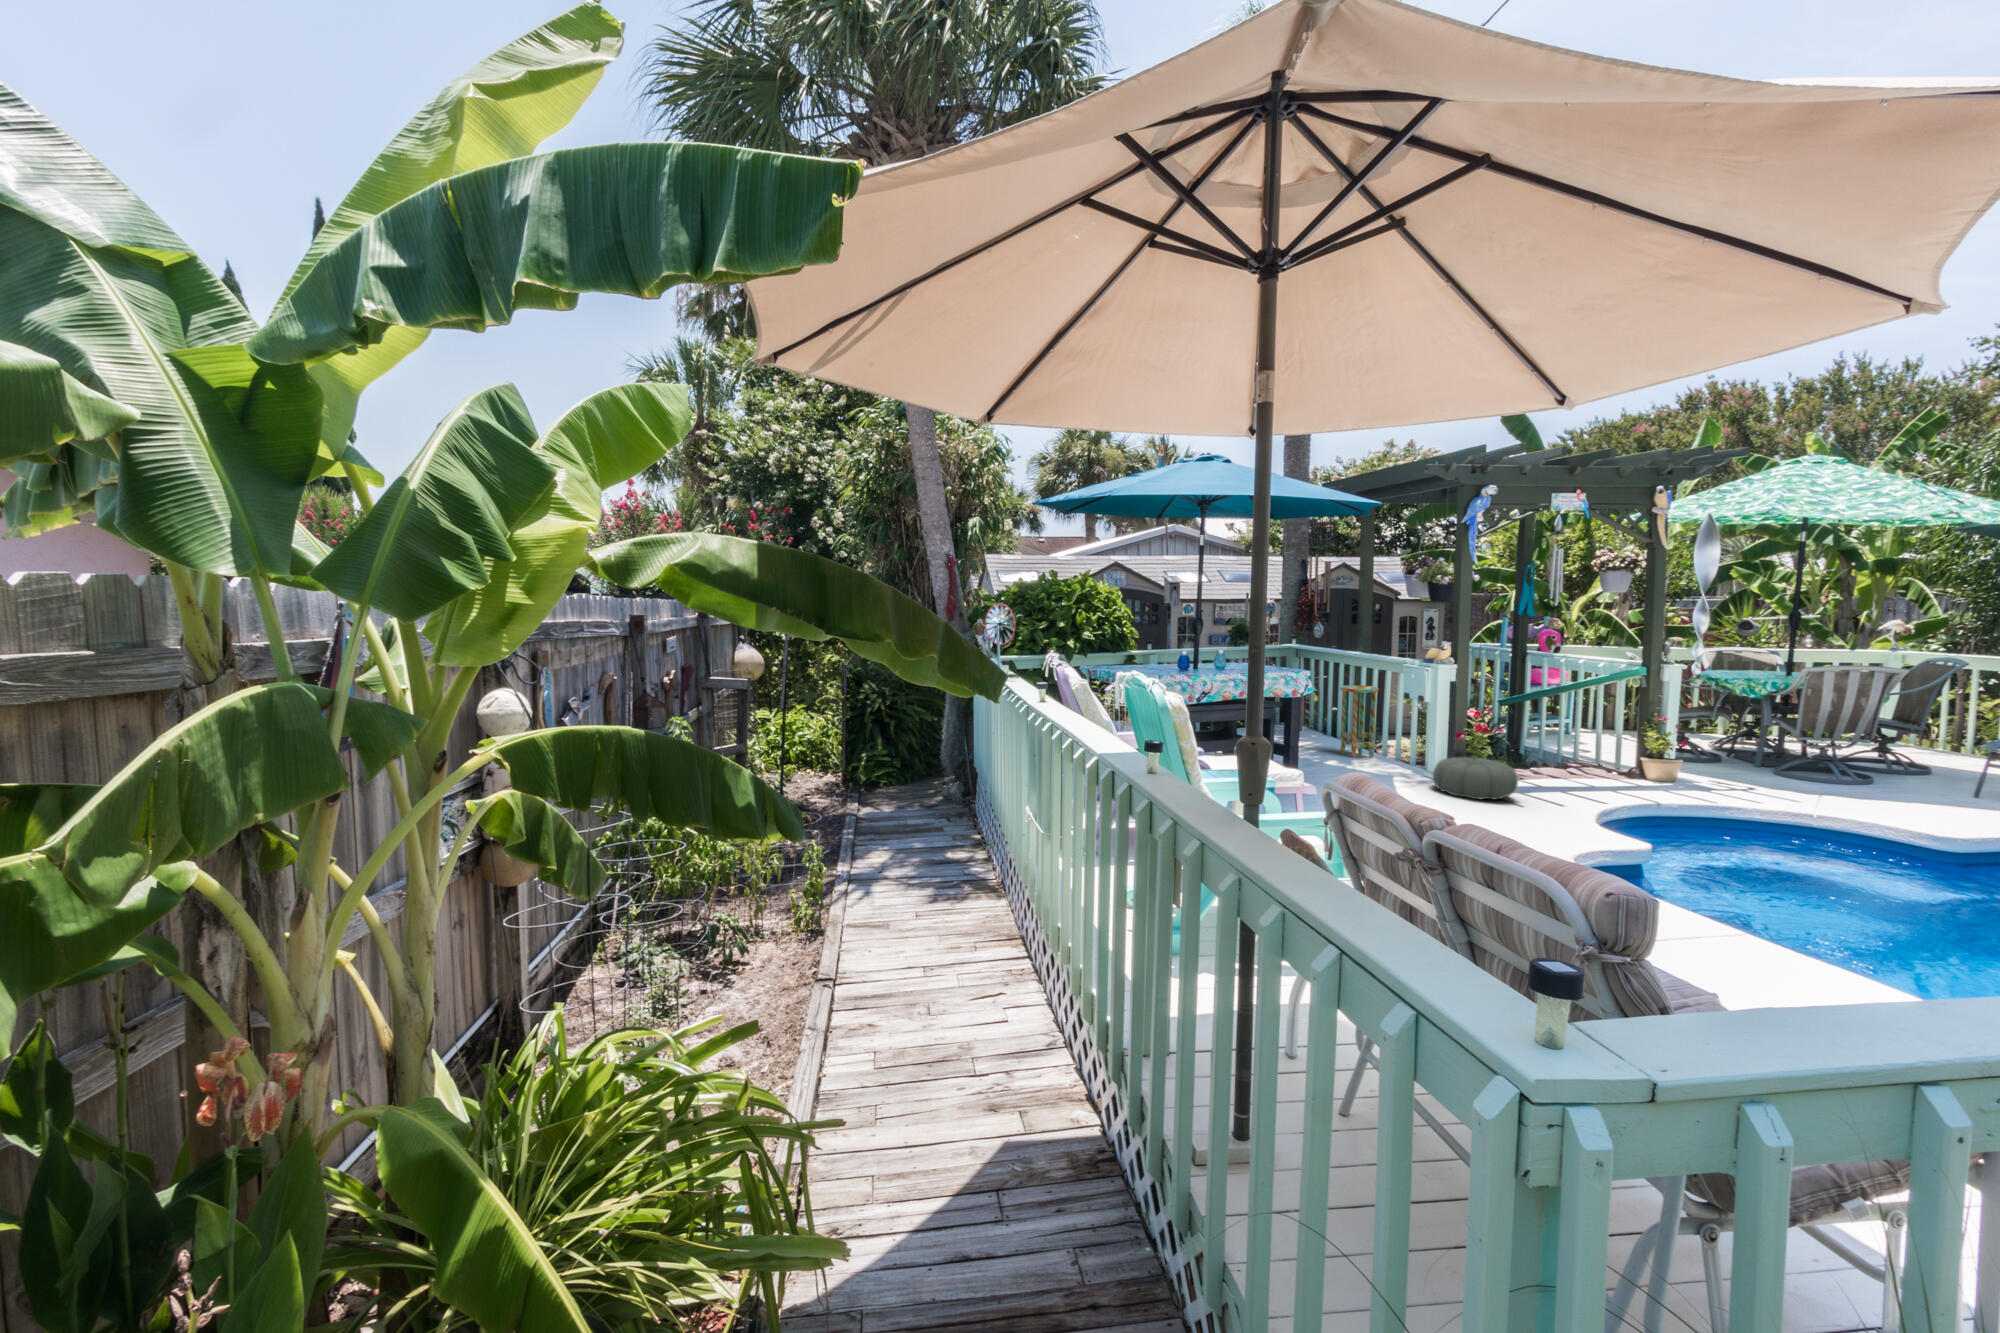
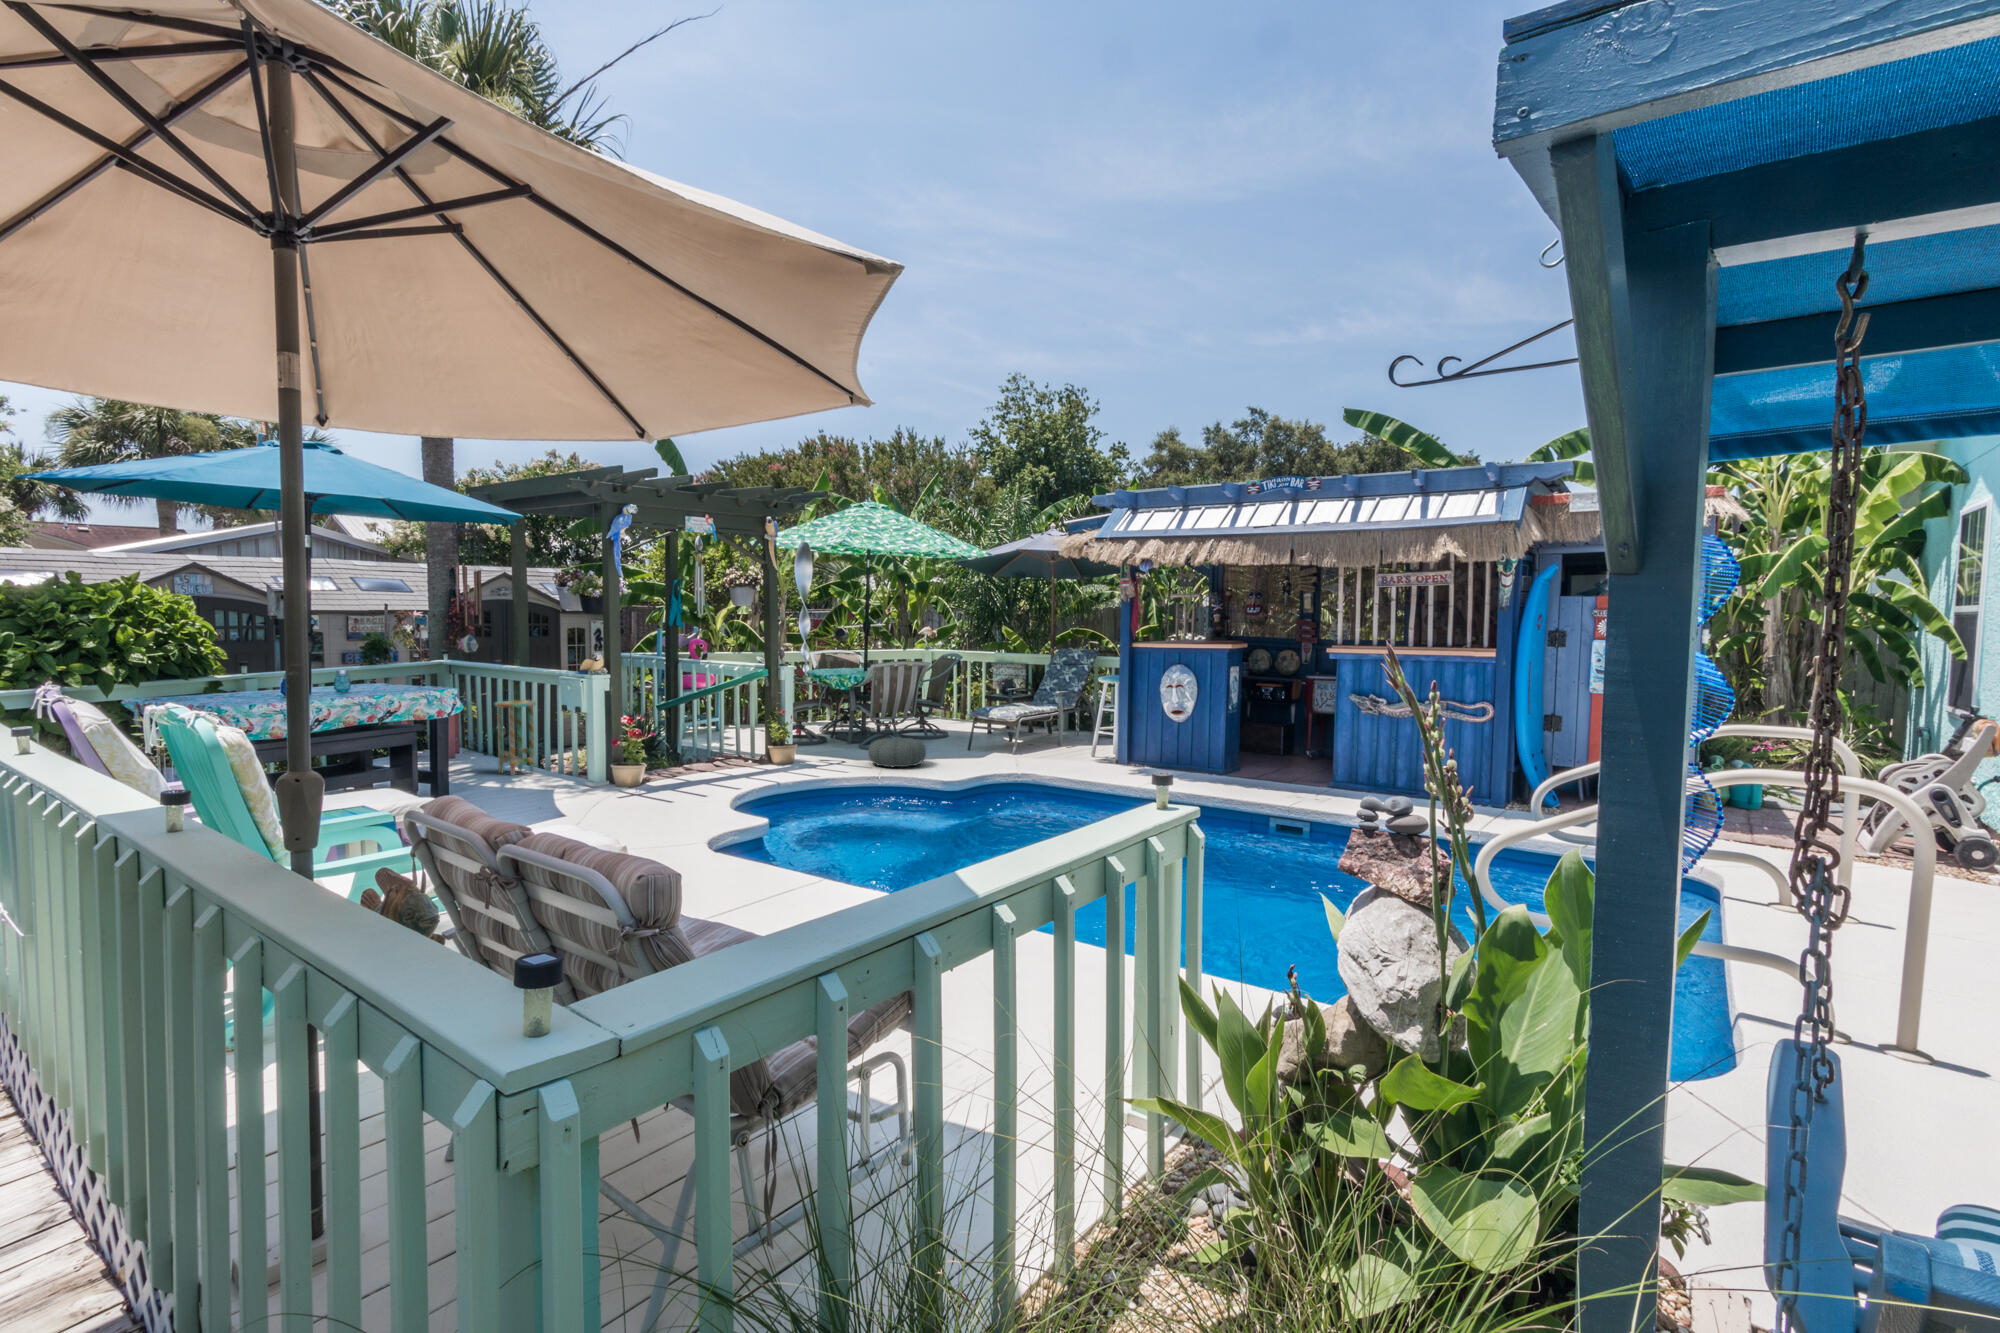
pouf: present [1433,757,1518,799] -> present [868,737,926,767]

